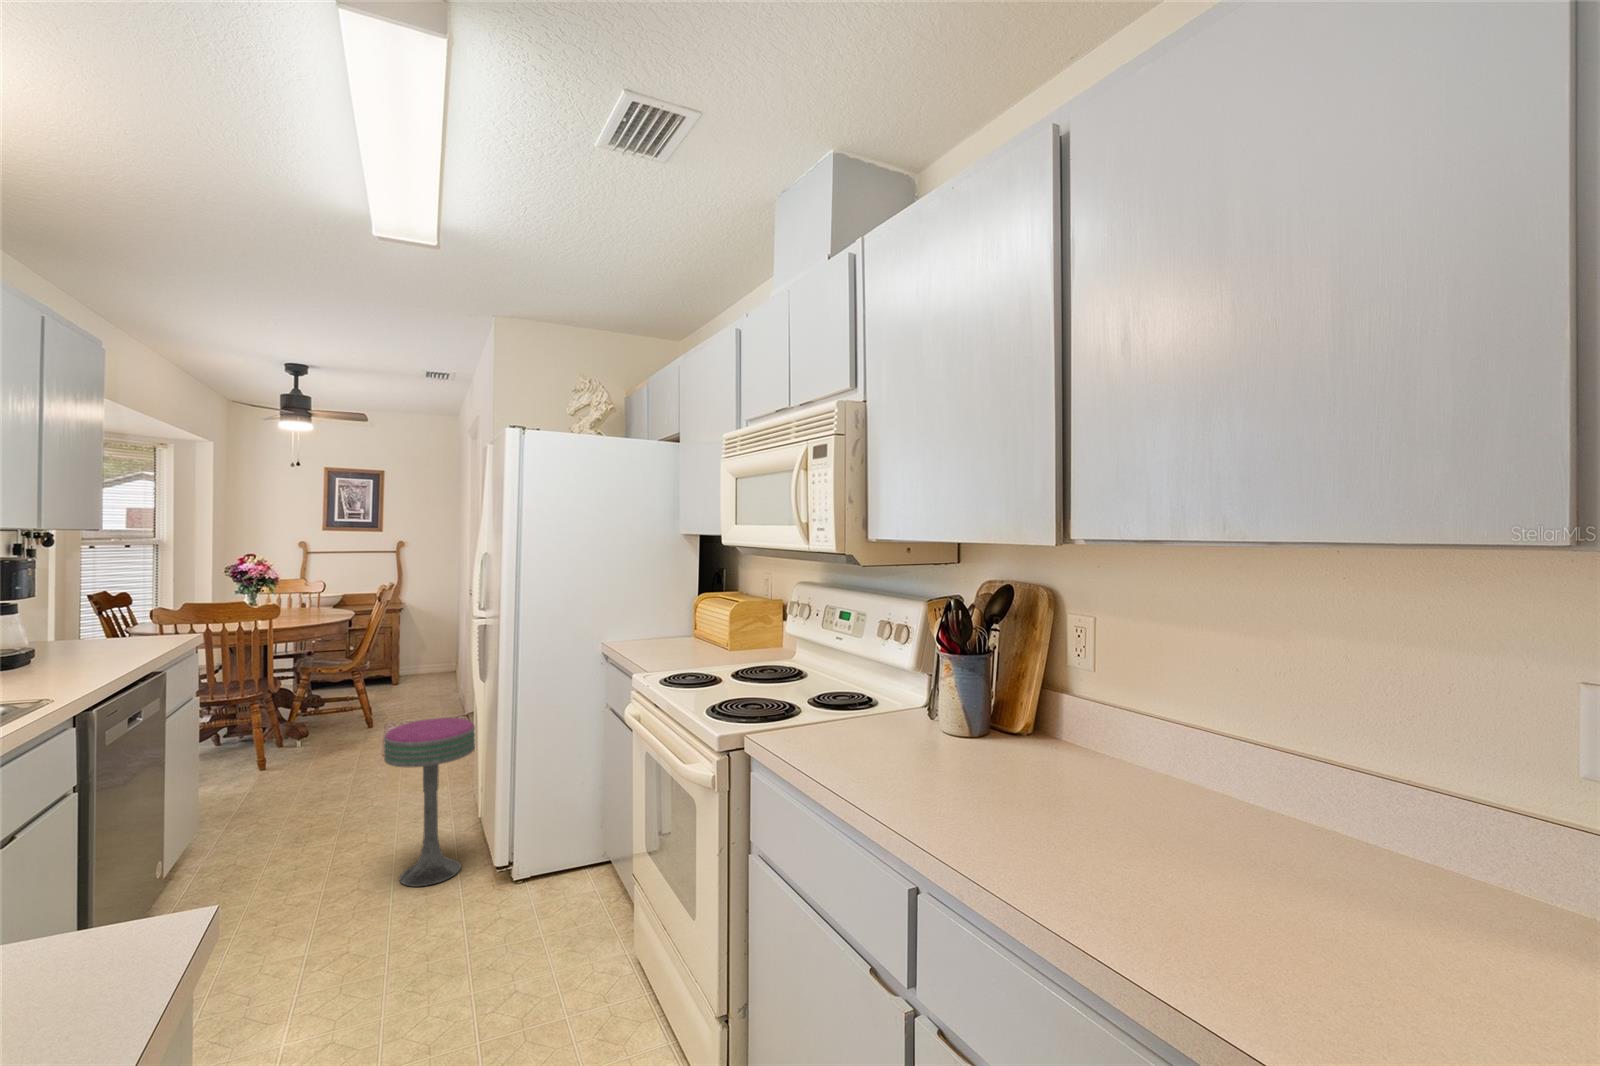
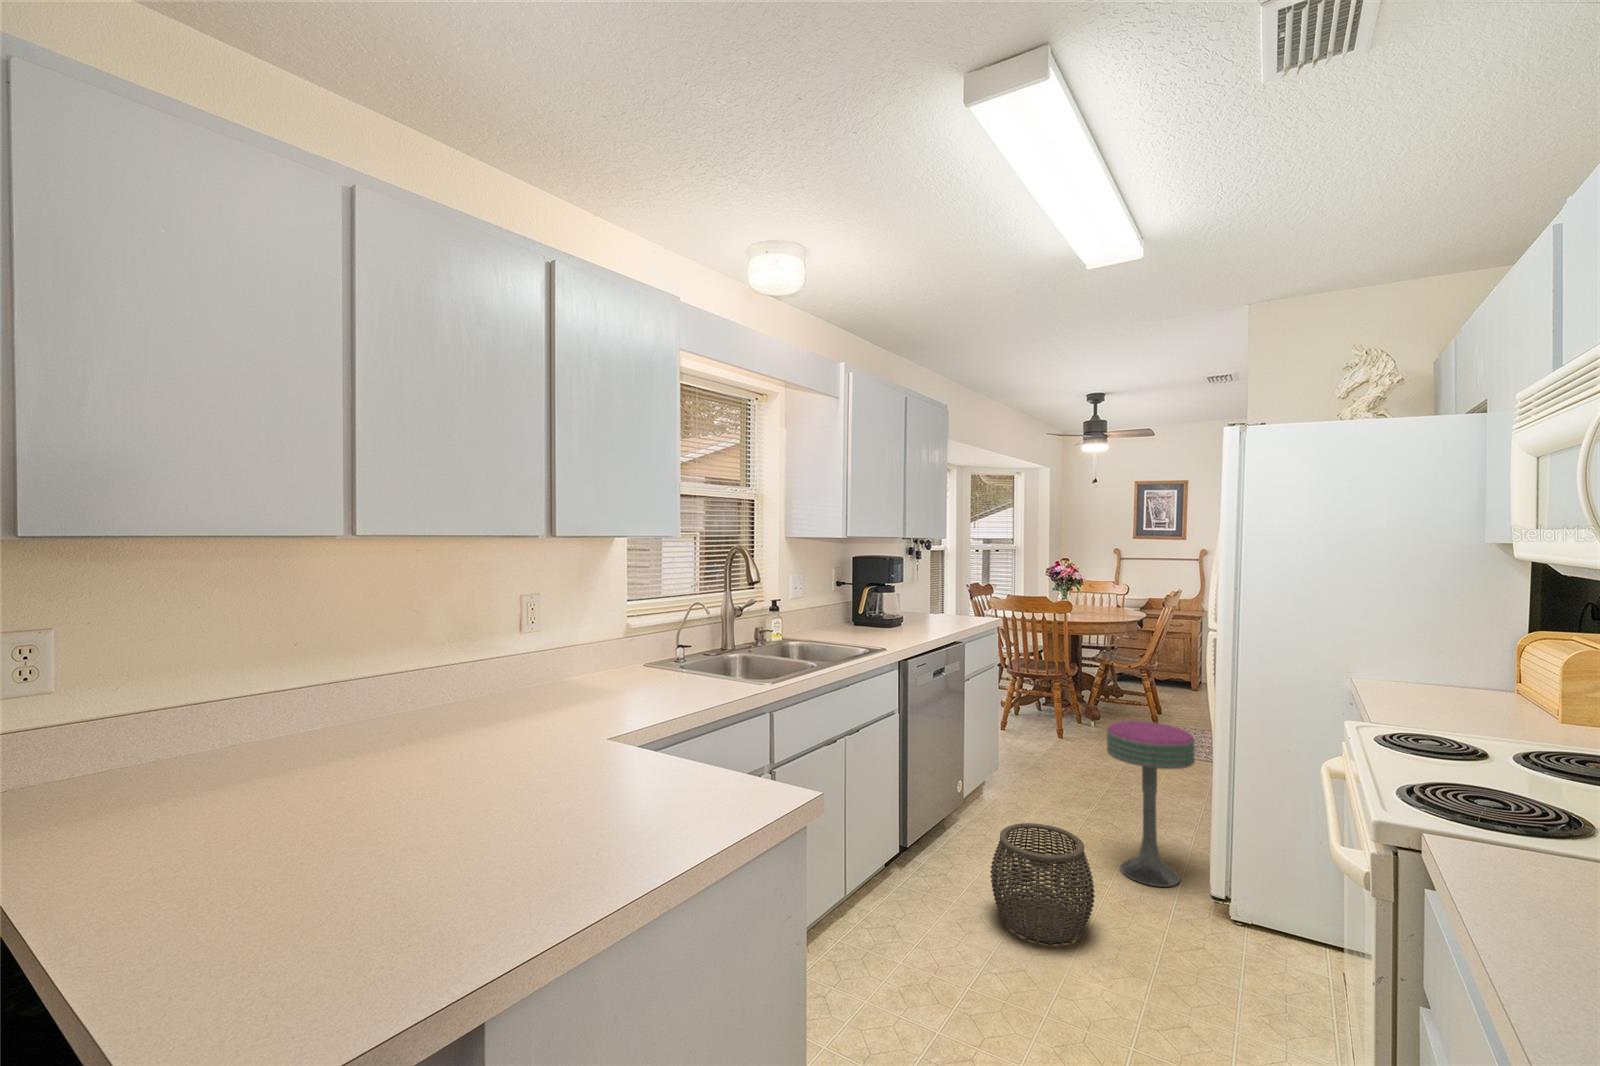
woven basket: none [266,864,405,1013] -> present [990,823,1095,944]

